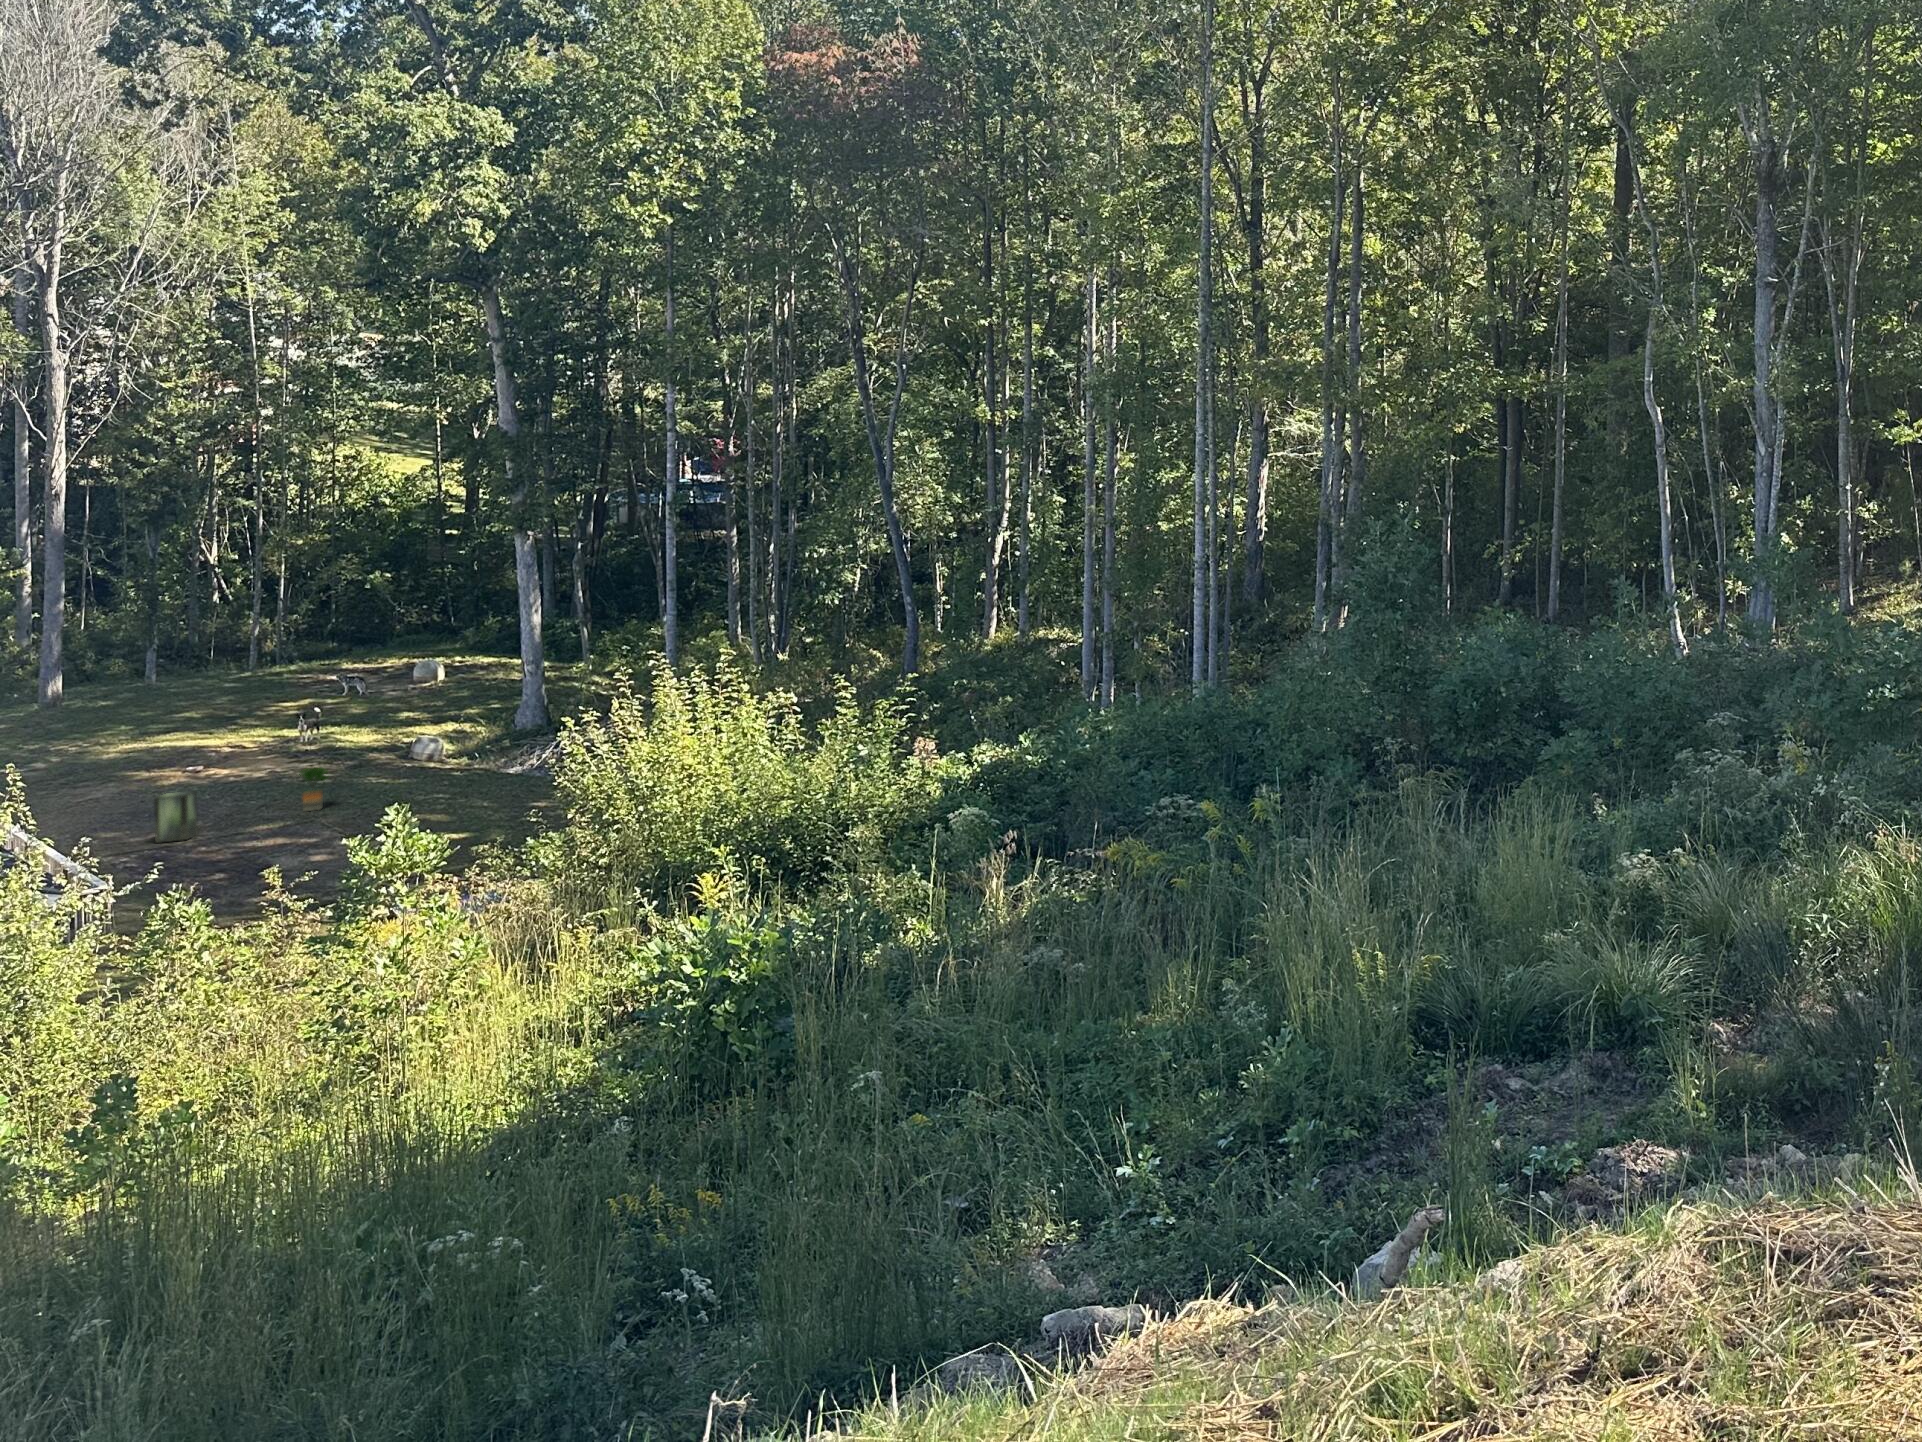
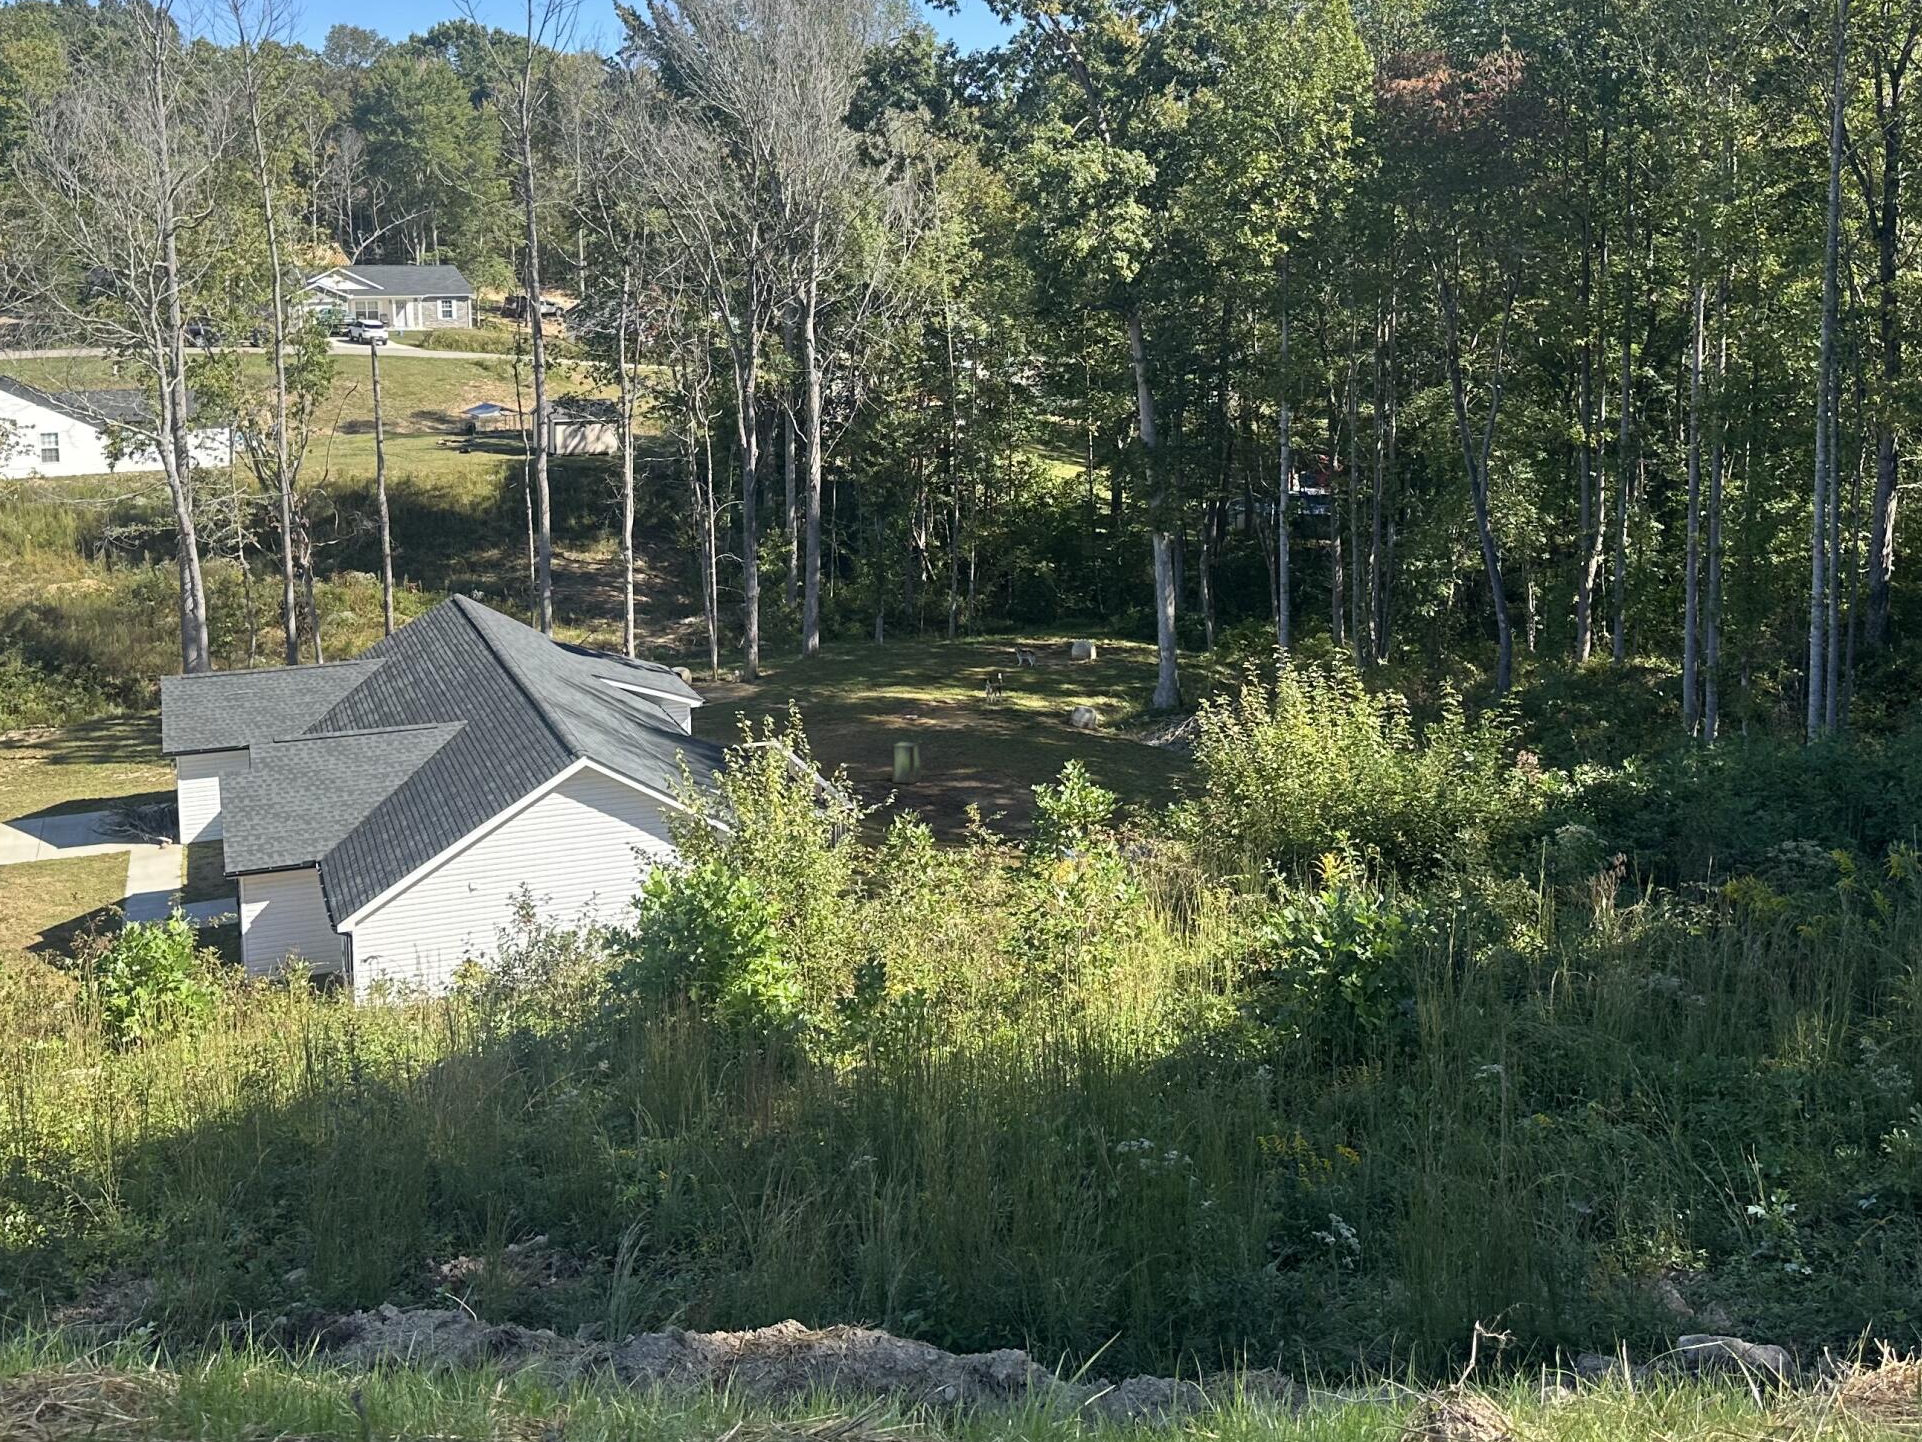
potted tree: present [299,768,328,811] -> none [991,732,1015,769]

